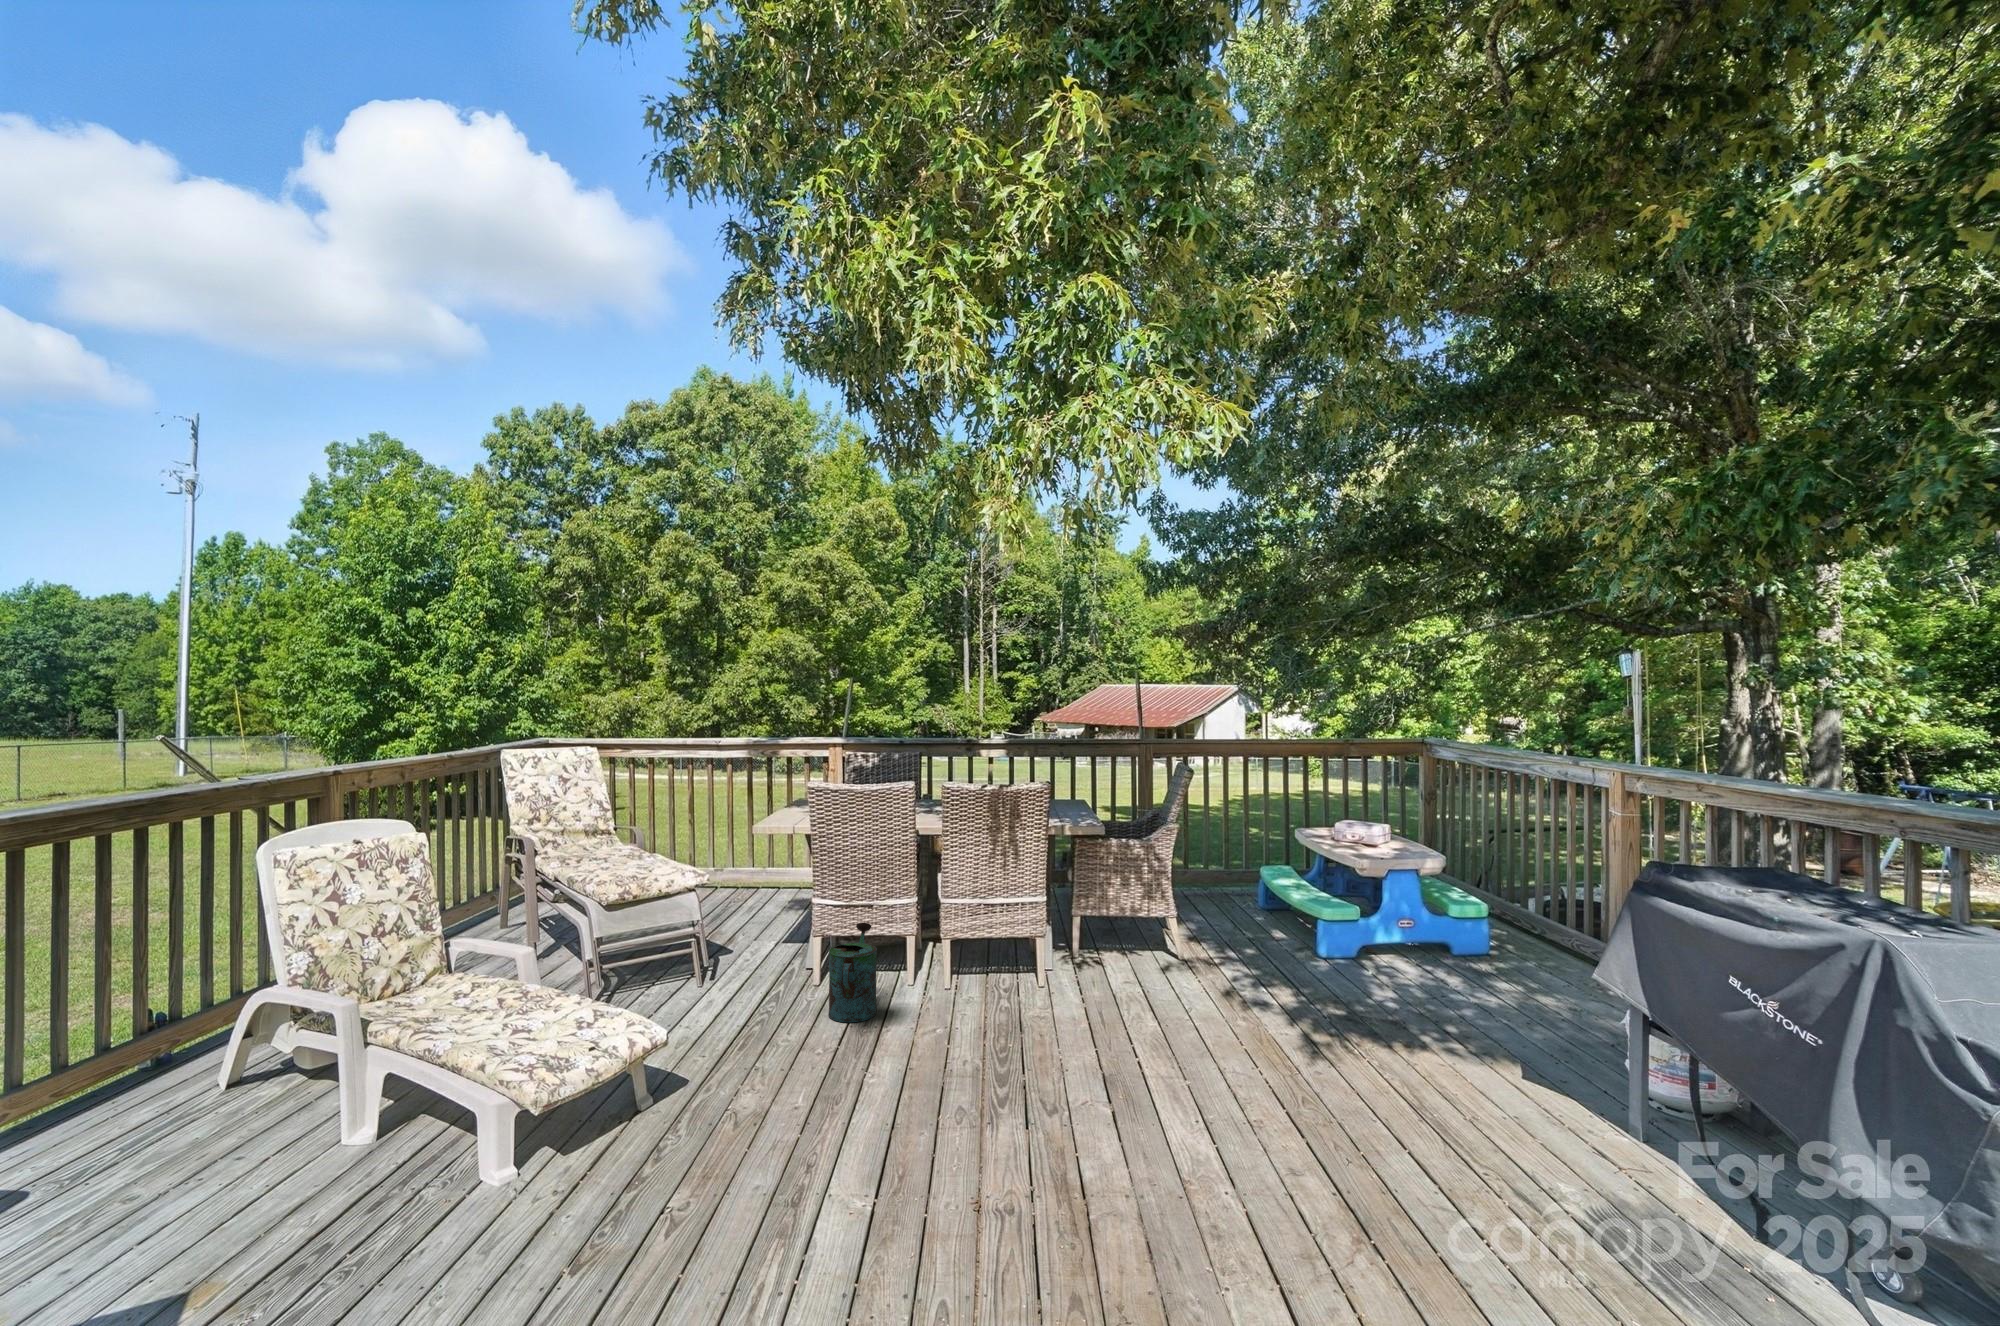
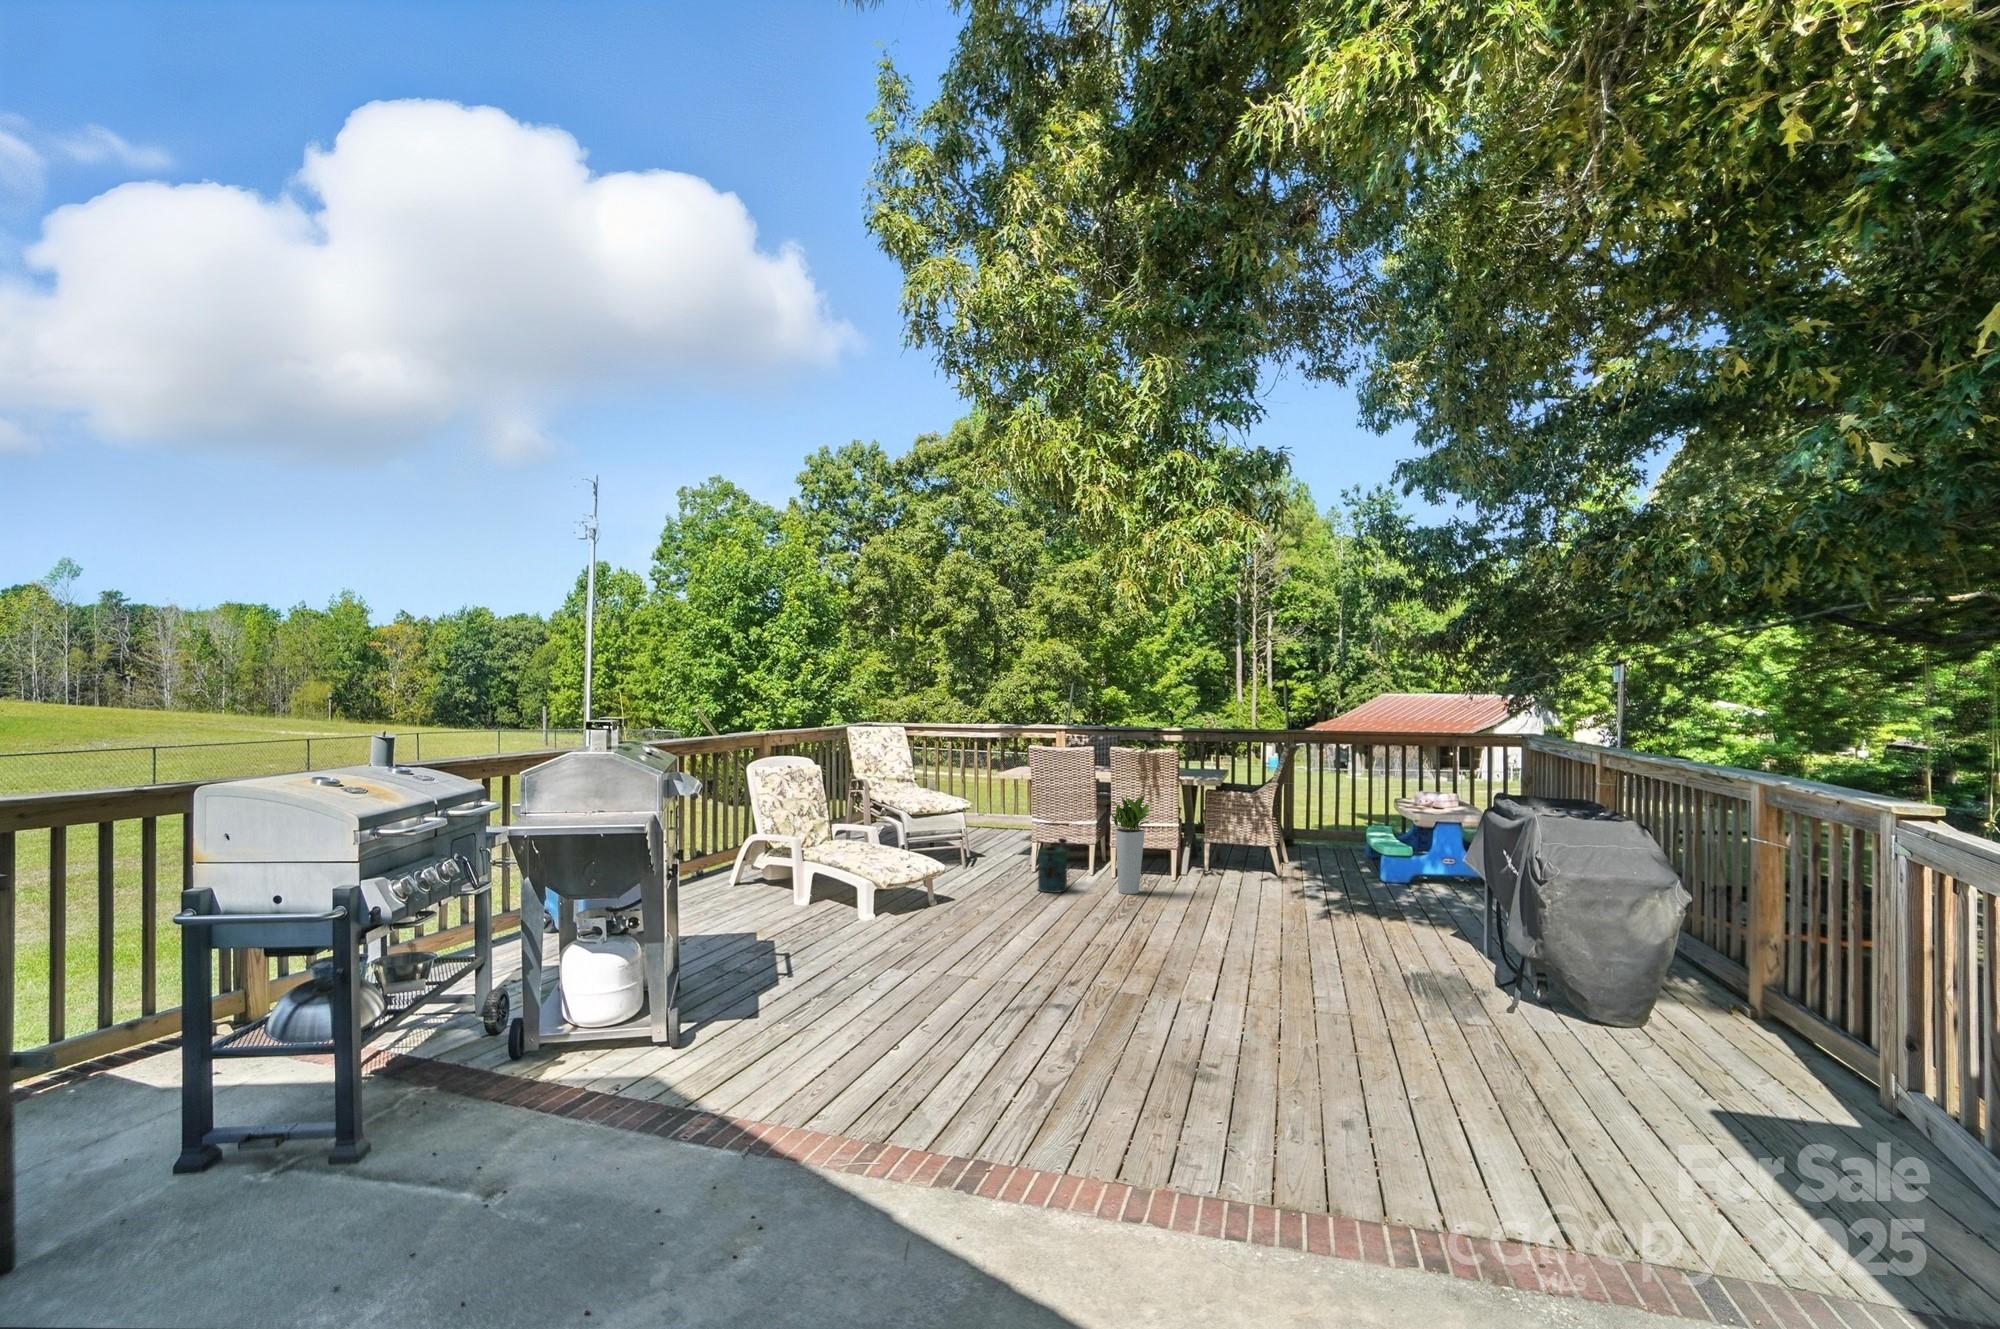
planter: none [936,851,1007,1010] -> present [1110,795,1151,894]

